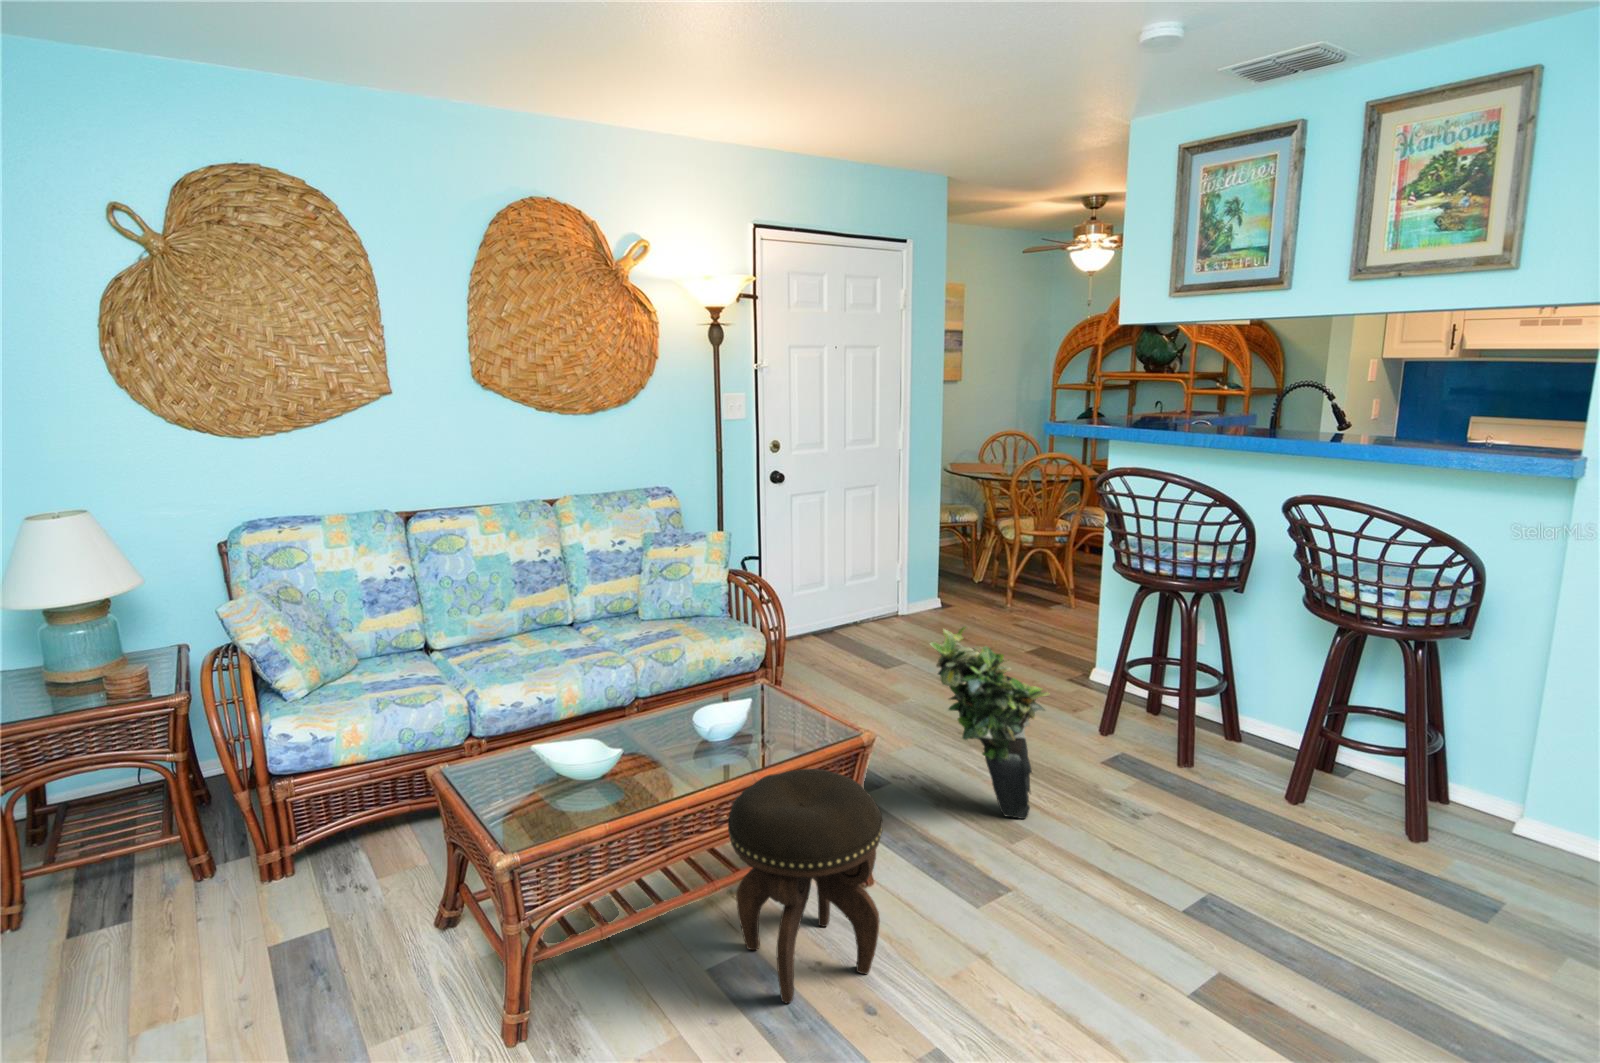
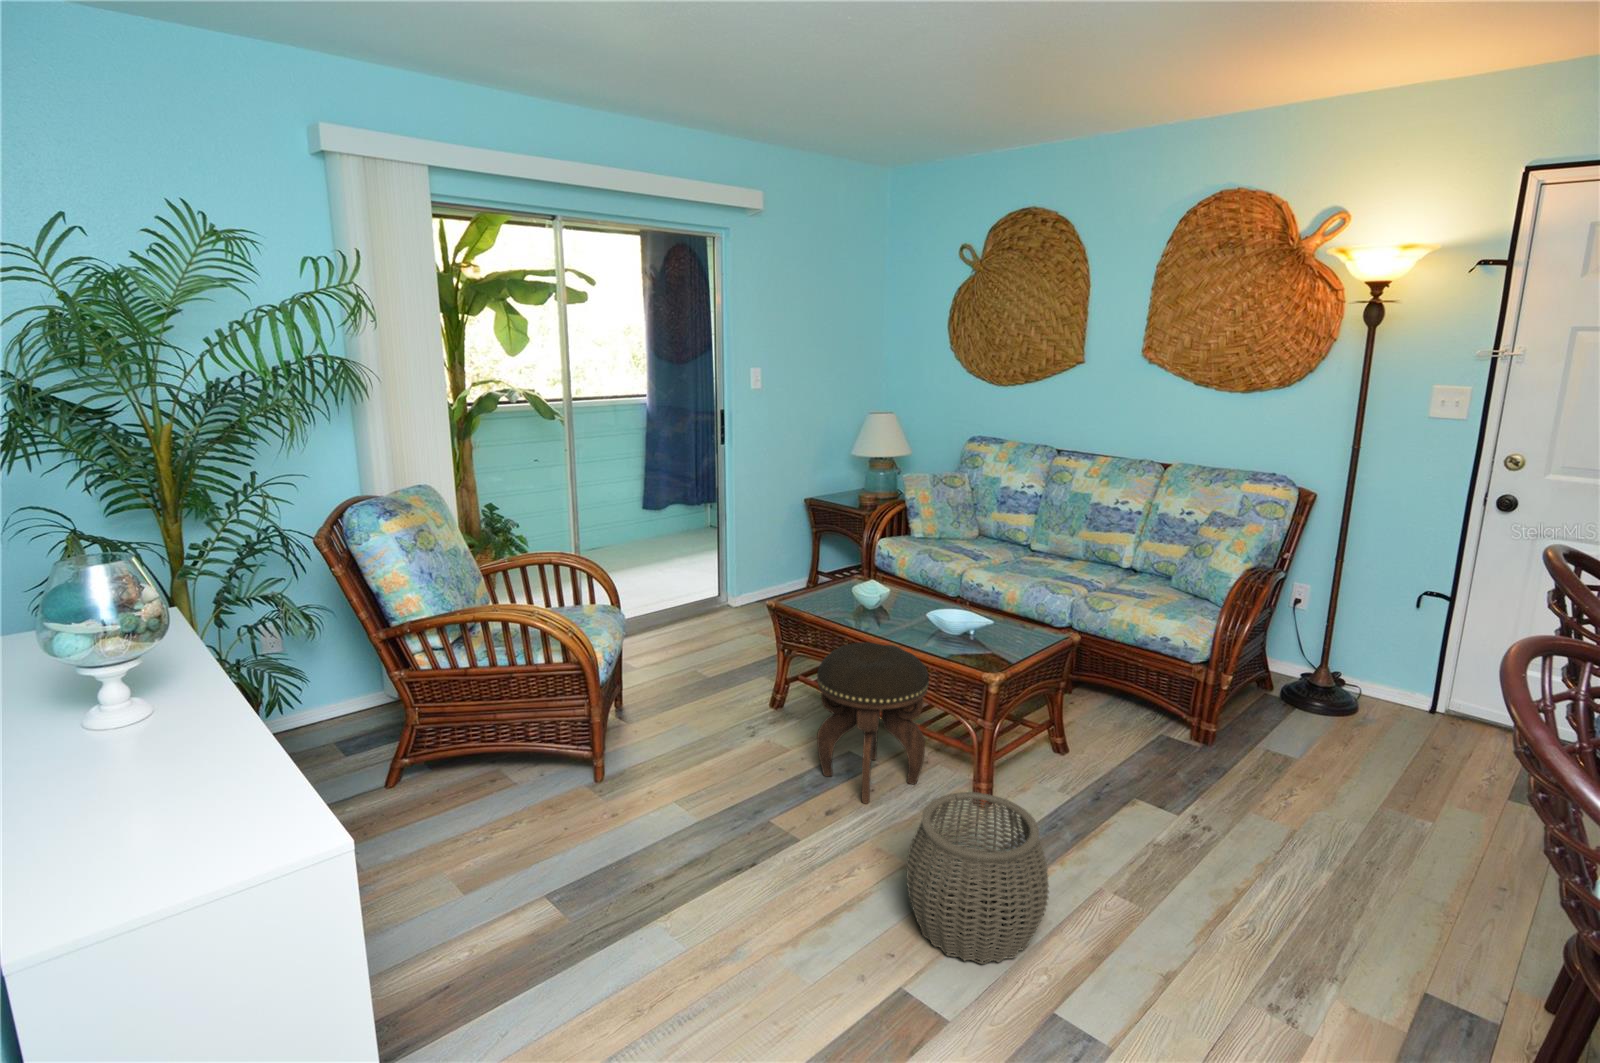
potted plant: present [930,626,1049,819] -> none [1102,650,1239,894]
woven basket: none [1033,796,1179,964] -> present [906,792,1049,964]

